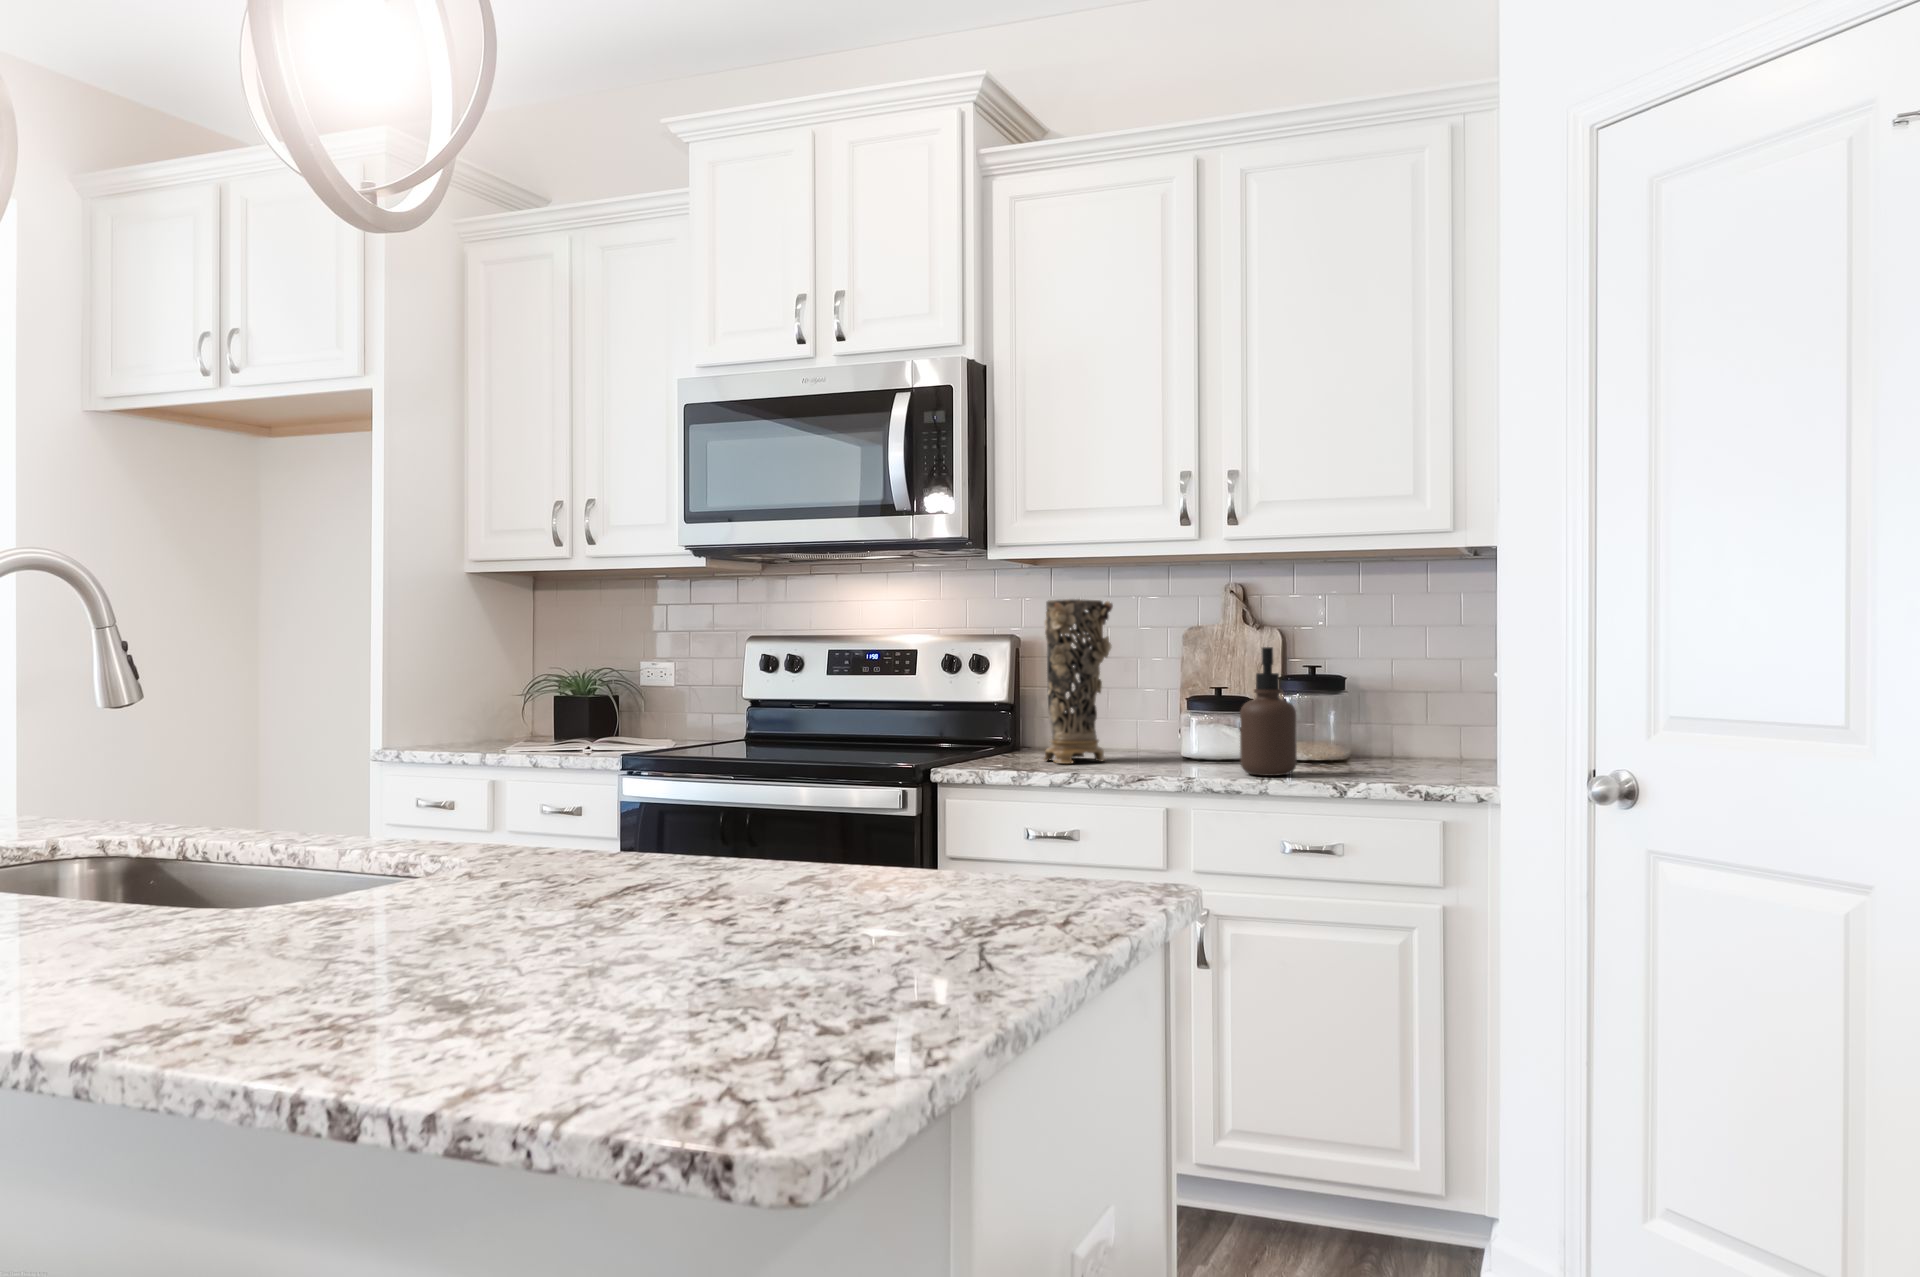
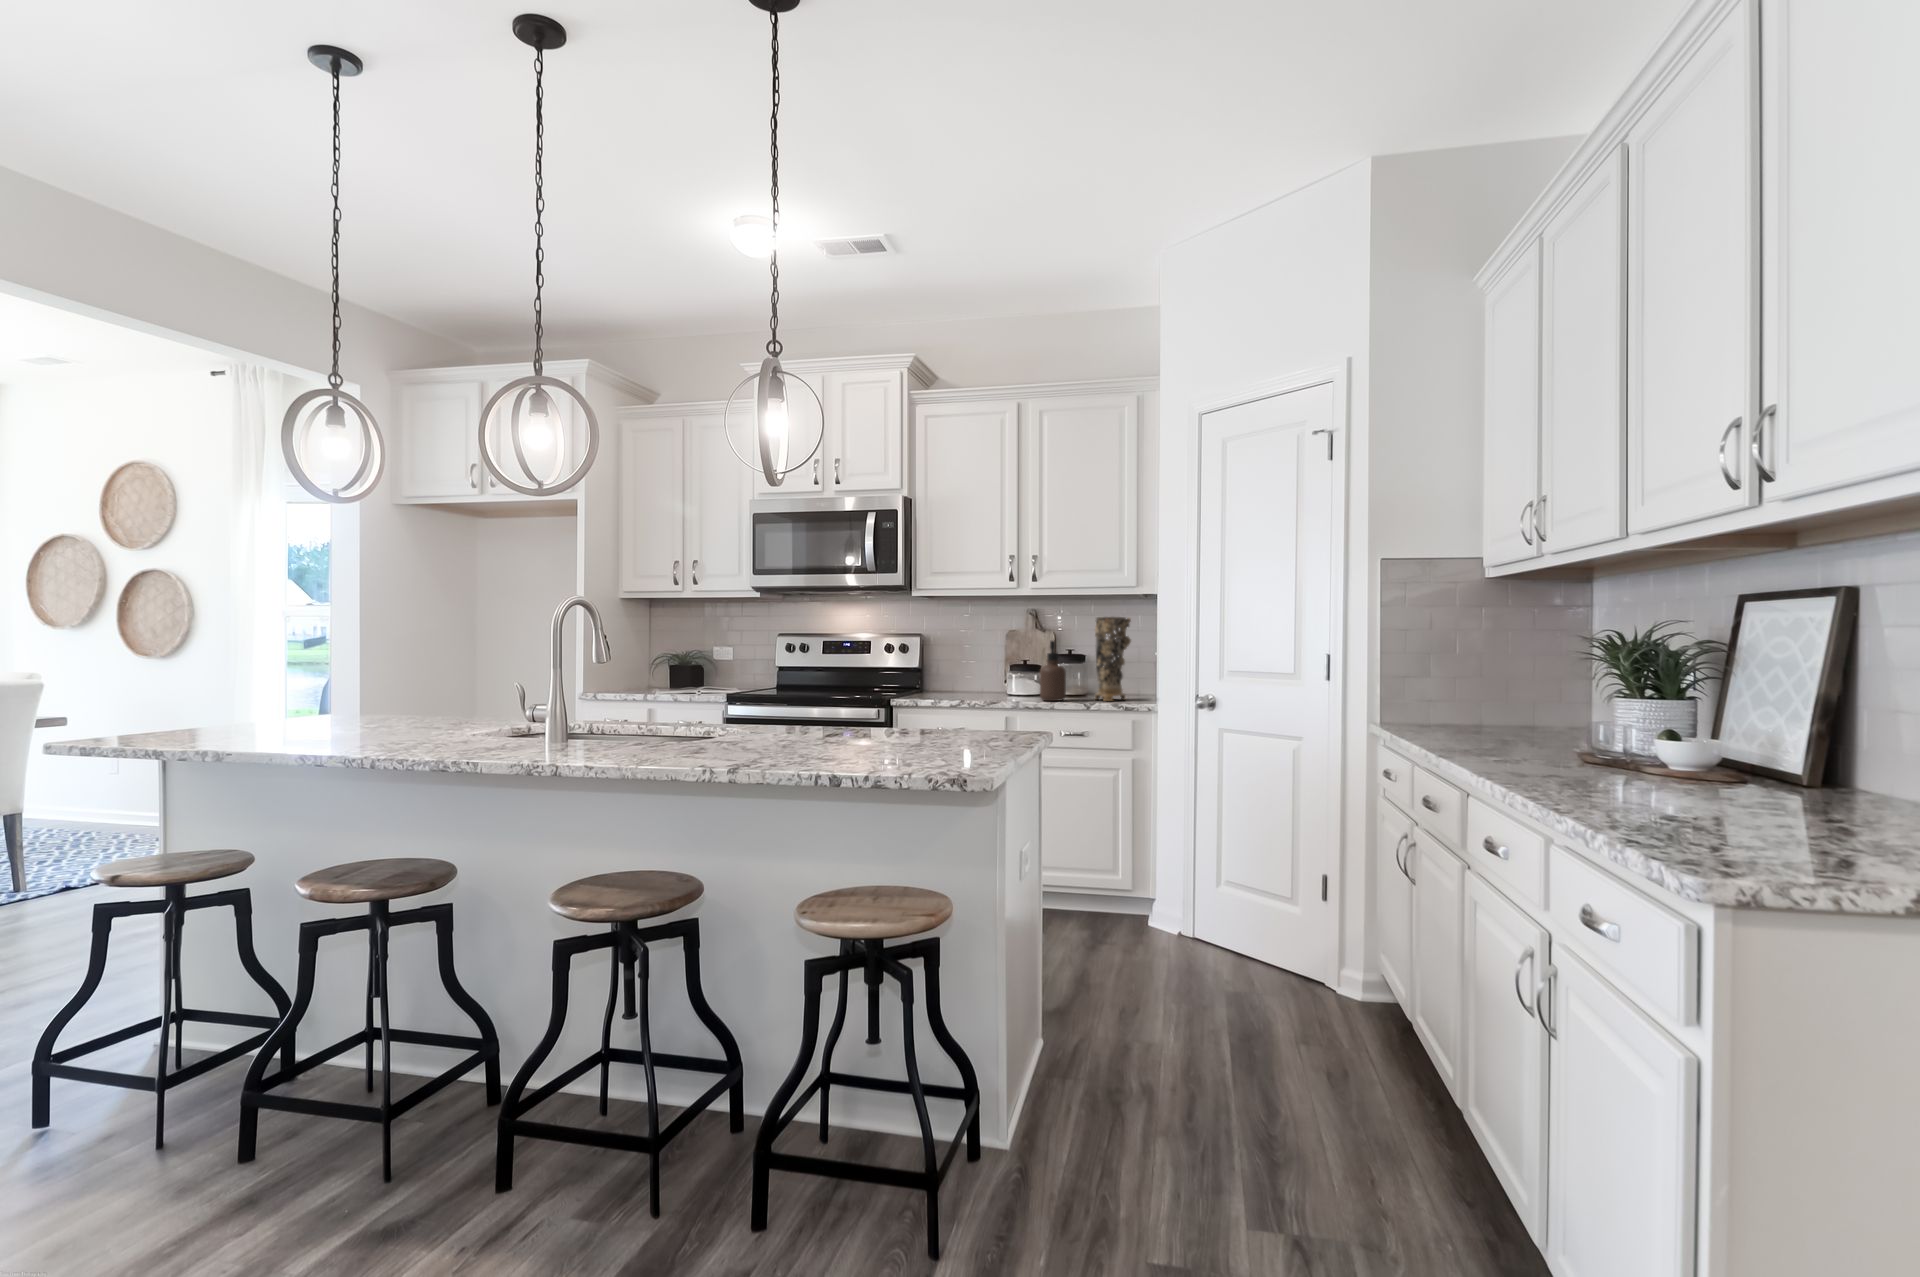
decorative vase: present [1044,599,1113,764] -> present [1095,617,1131,701]

